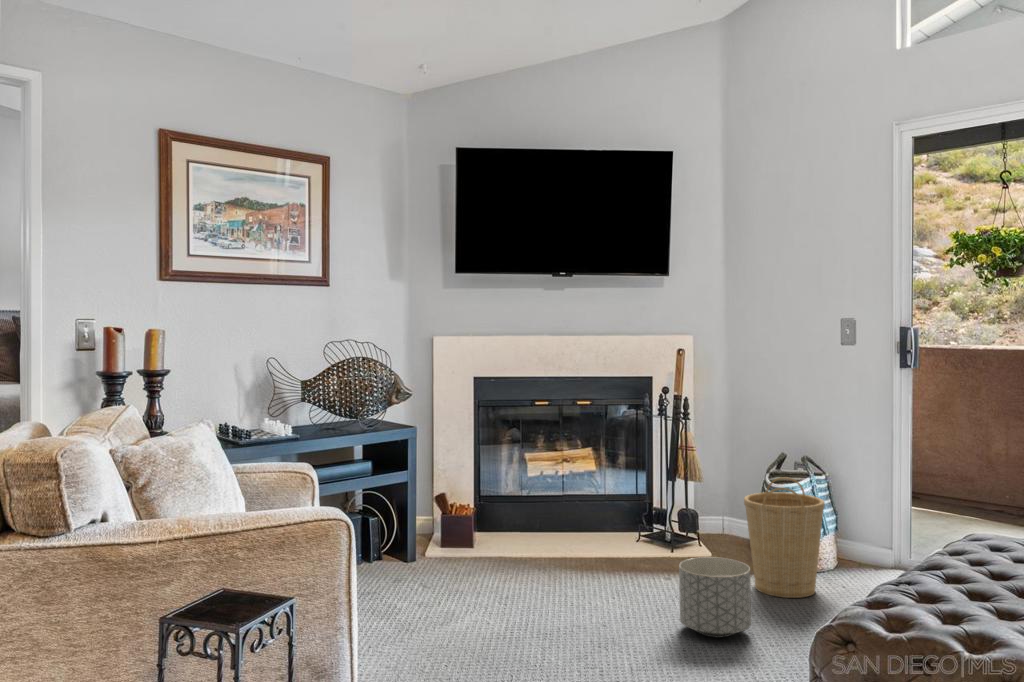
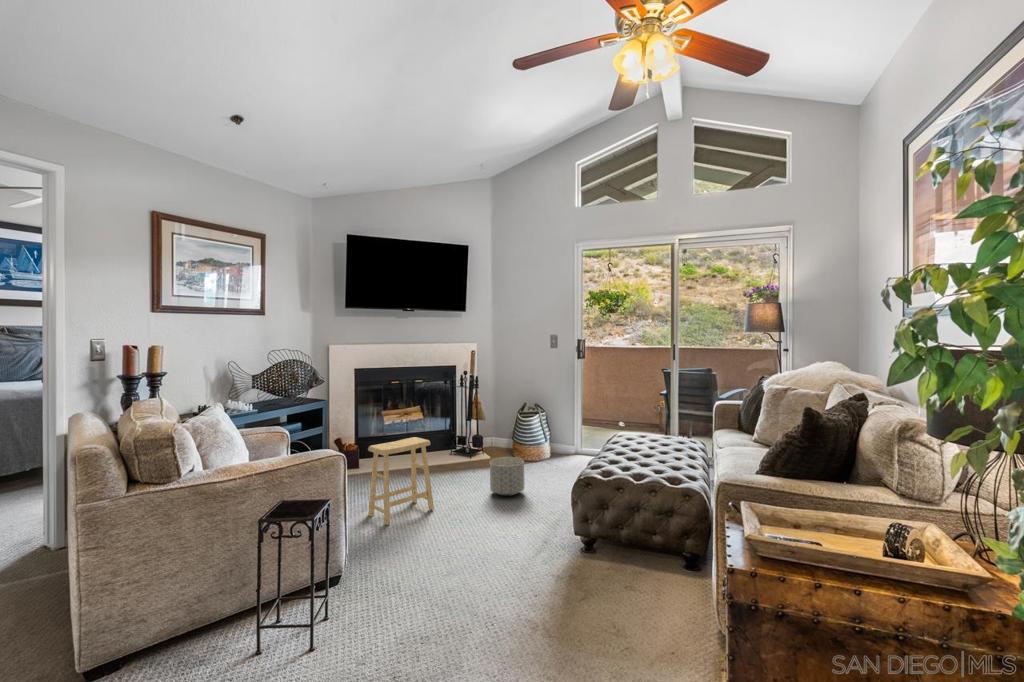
basket: present [744,477,825,598] -> none [512,415,549,473]
footstool: none [444,502,561,659] -> present [368,437,434,525]

